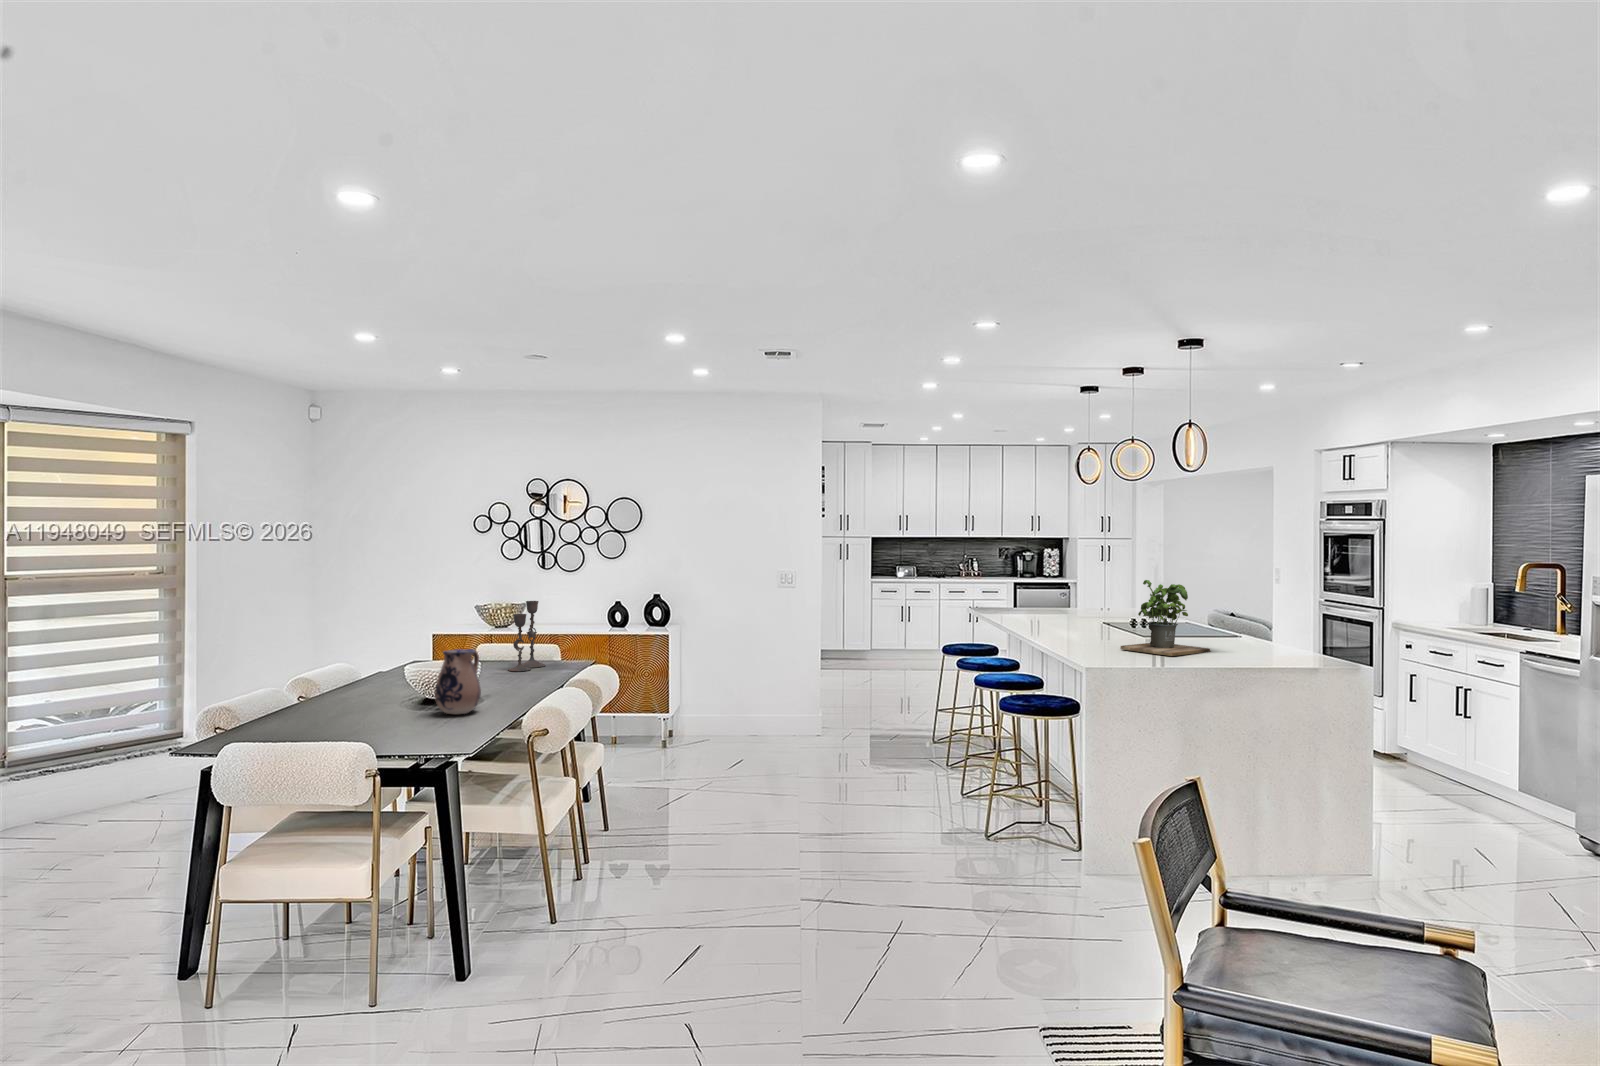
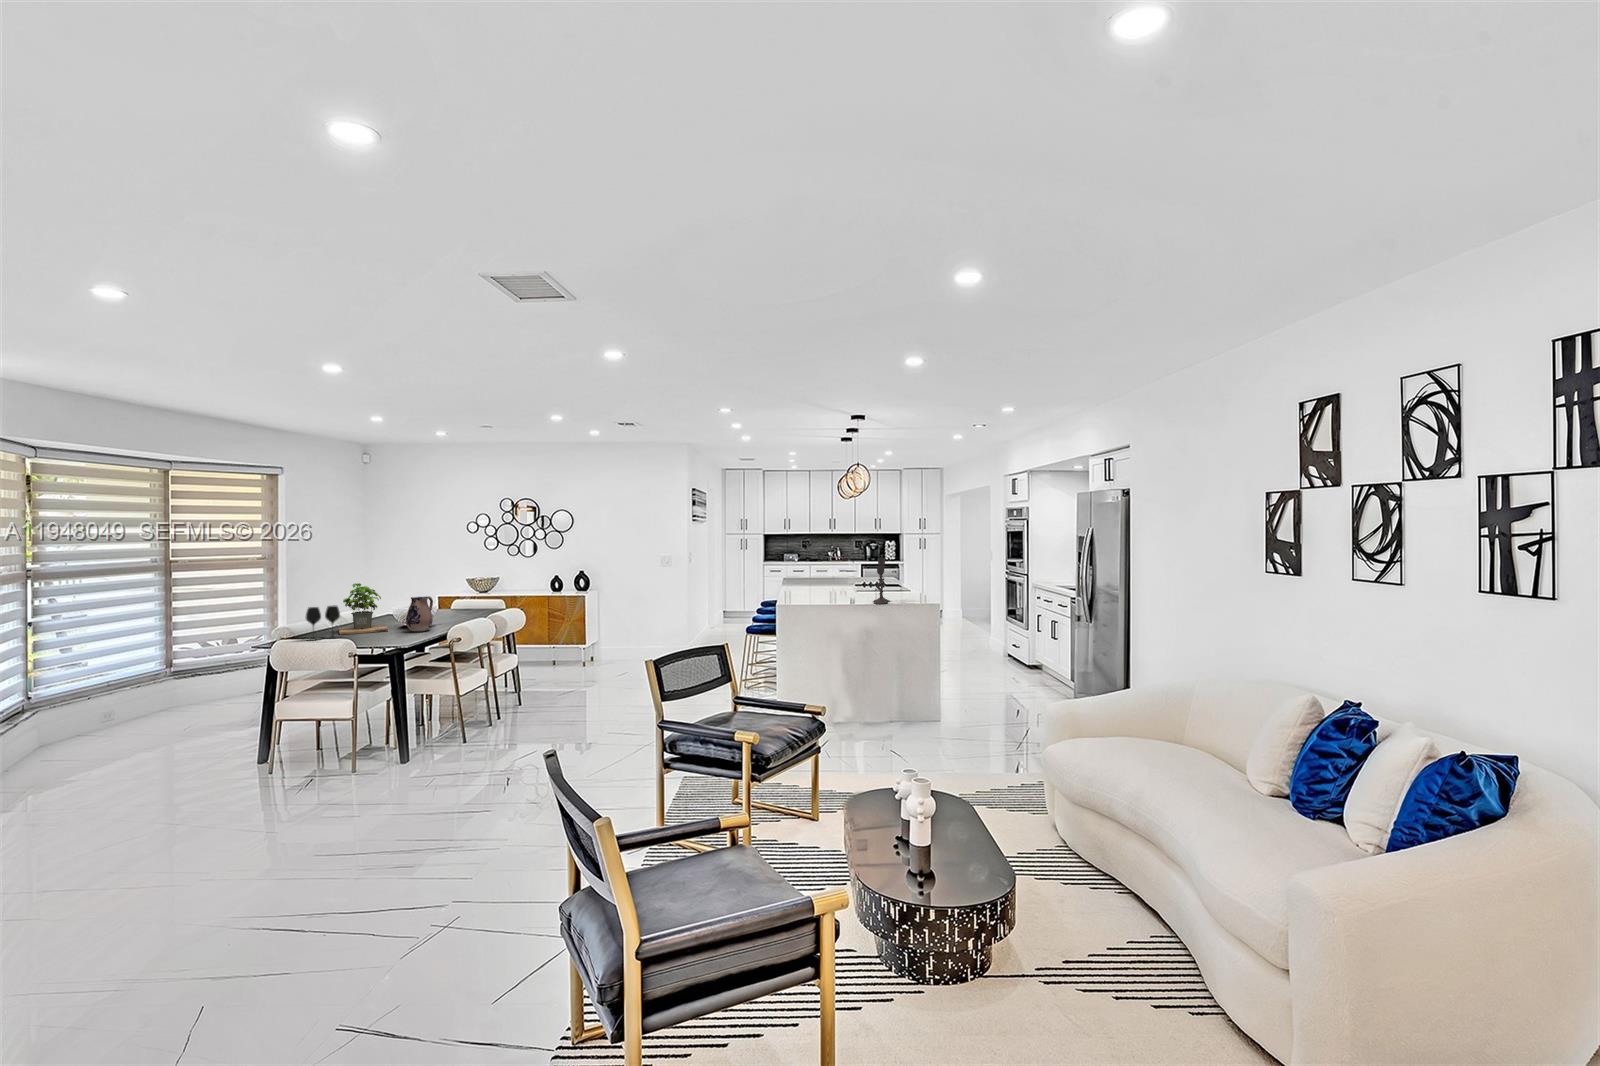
potted plant: present [1120,580,1210,656] -> present [339,583,388,635]
candlestick: present [509,601,545,671] -> present [874,558,890,604]
wine glass: none [258,668,321,737] -> present [305,605,340,640]

